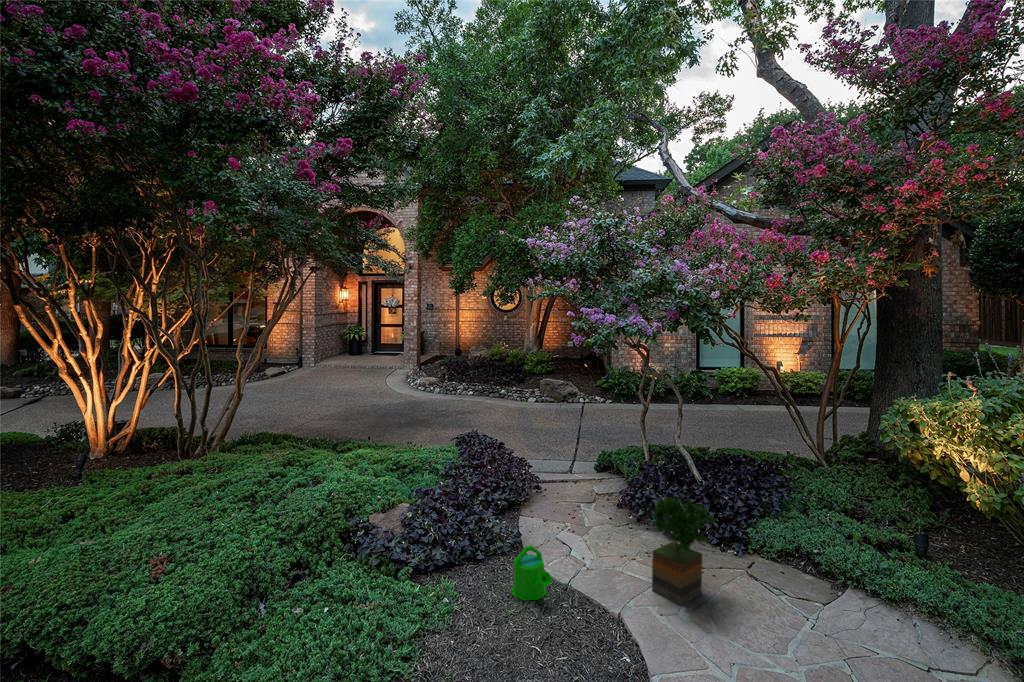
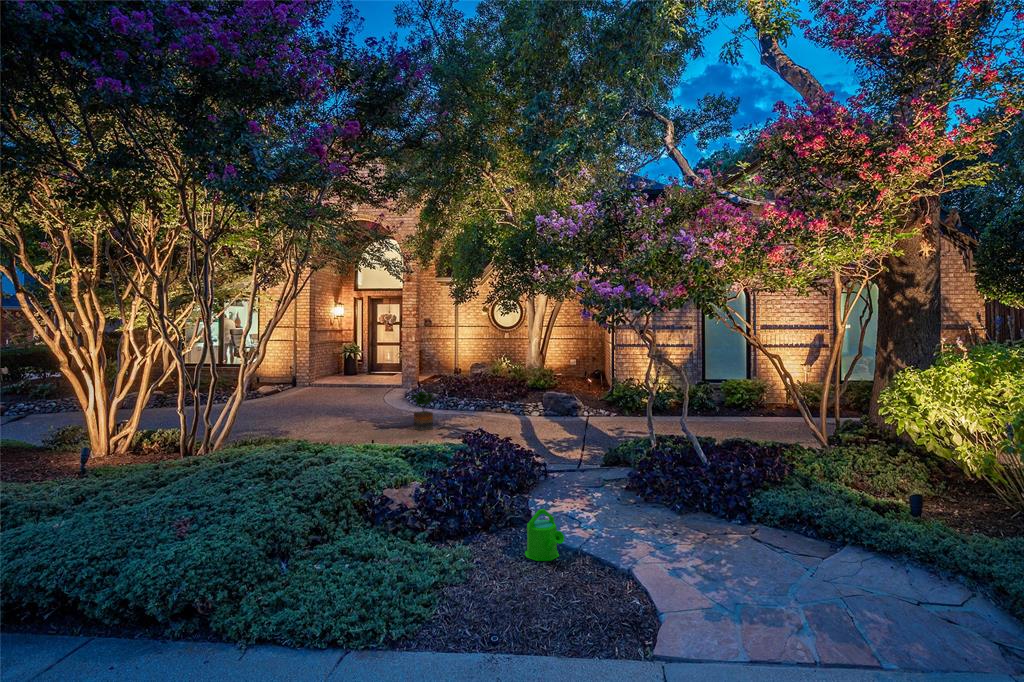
potted tree: present [652,498,714,605] -> present [411,391,437,431]

